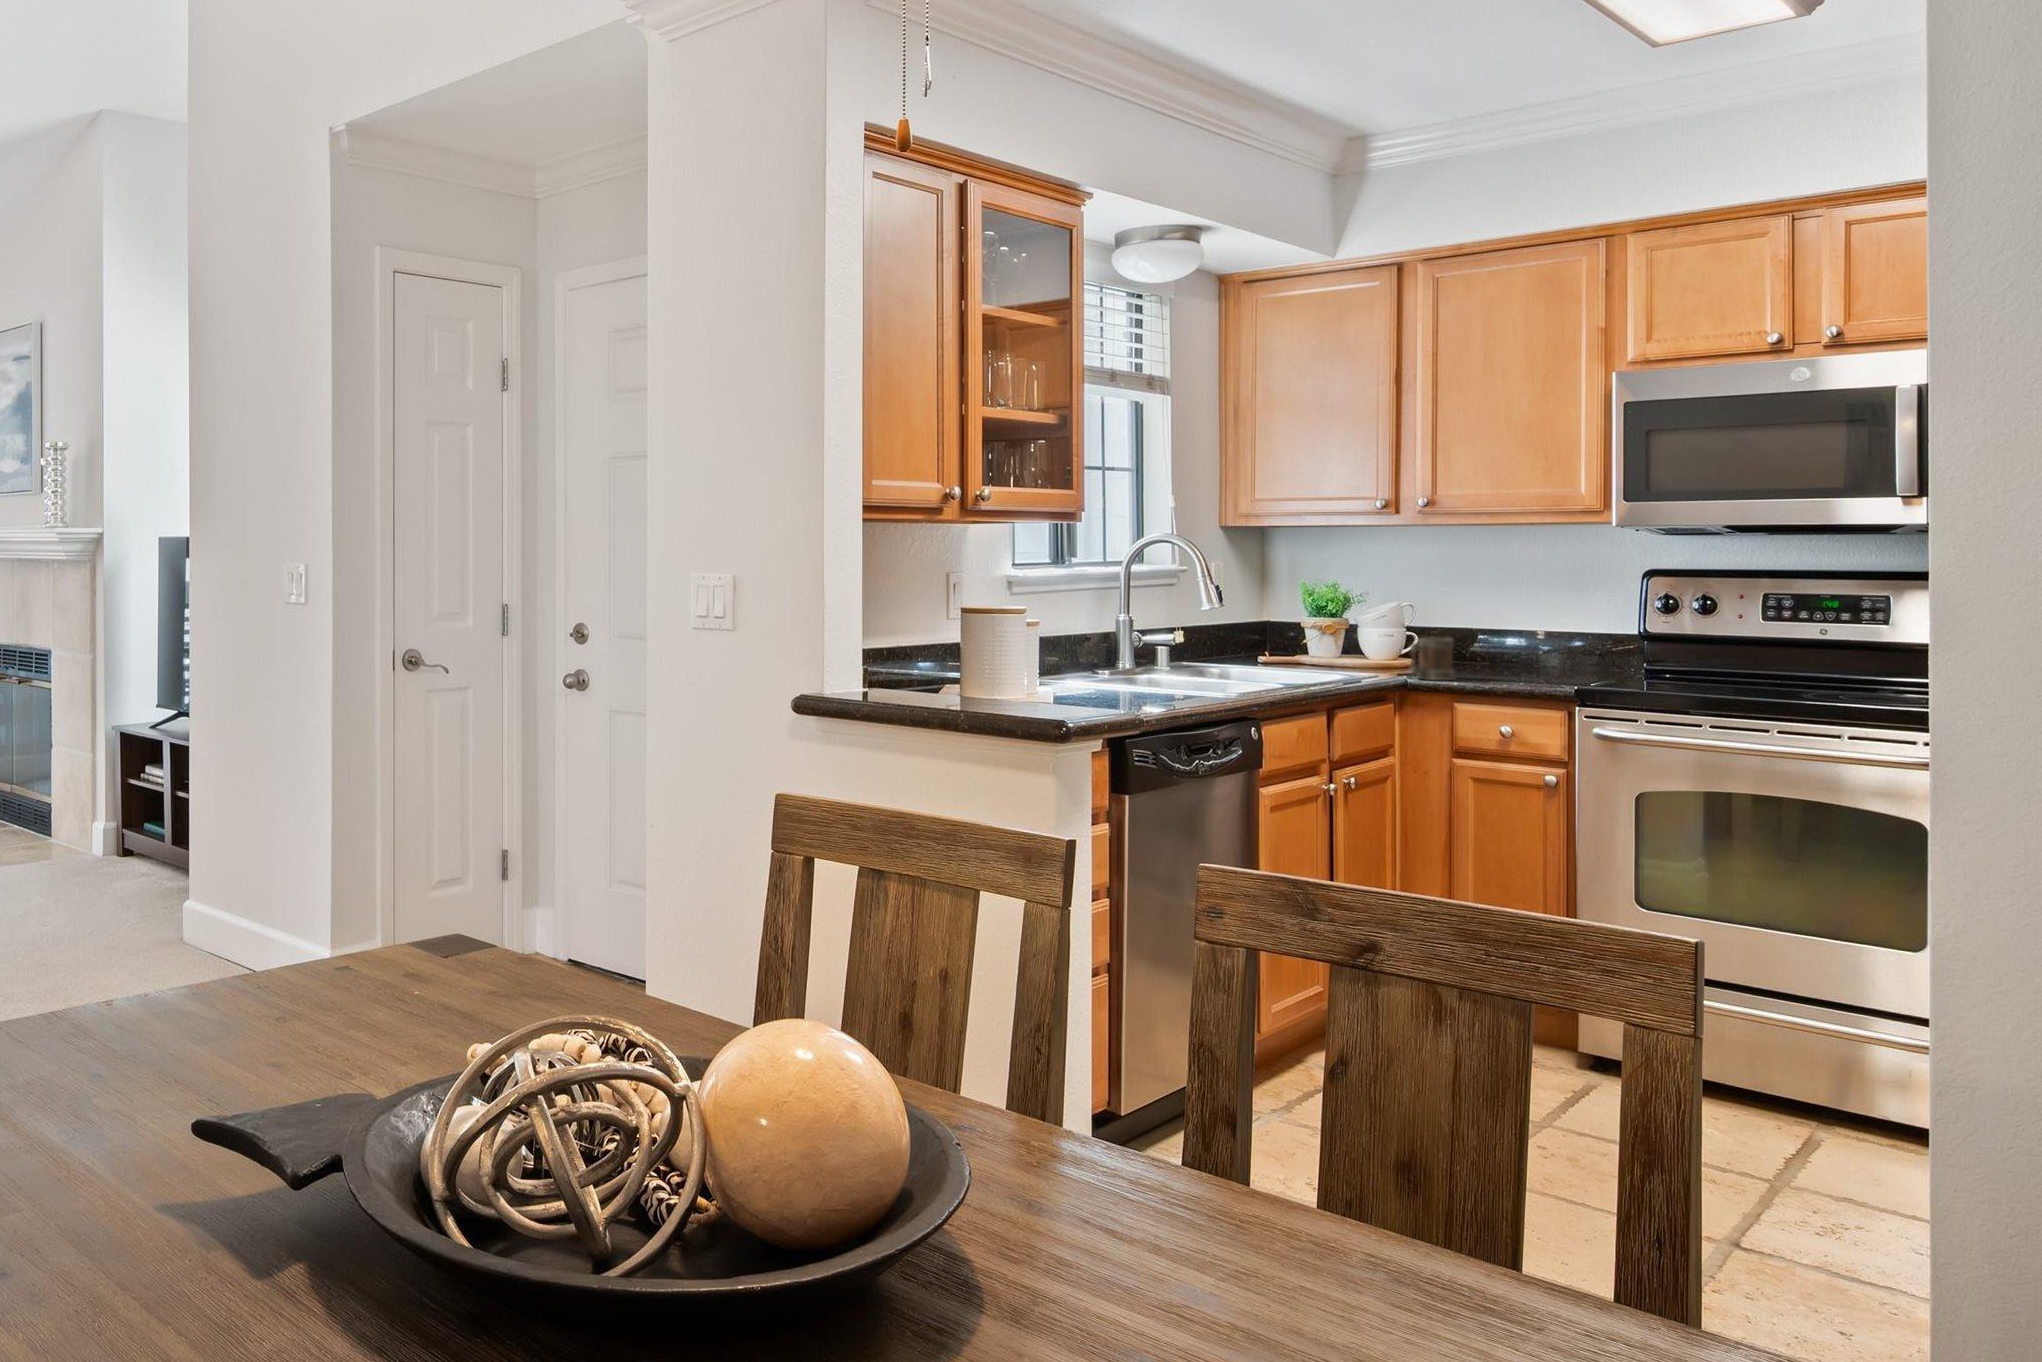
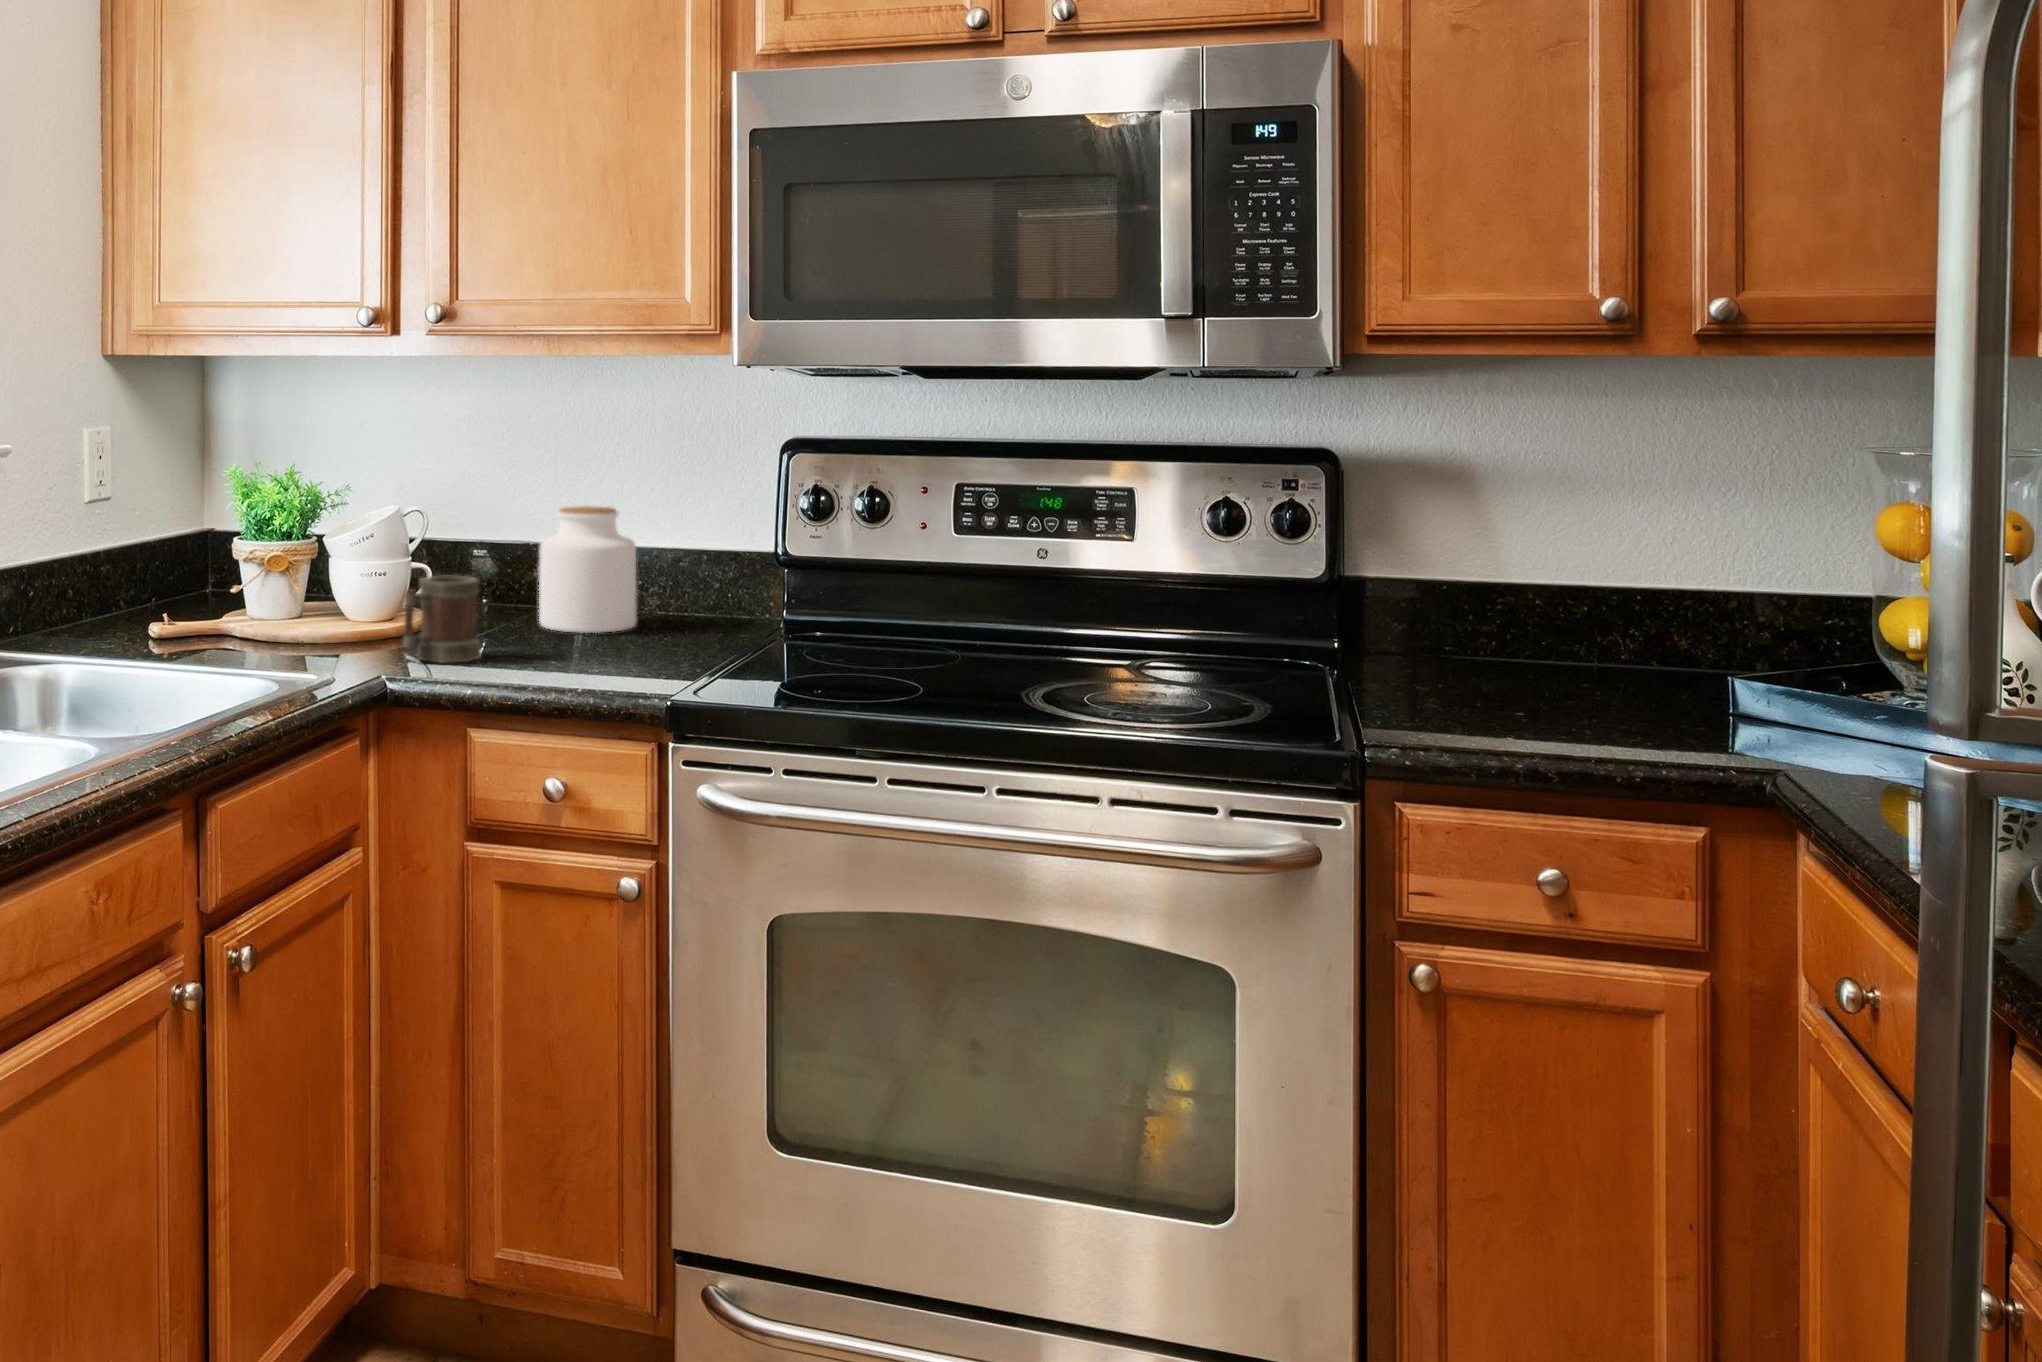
jar: none [1485,606,1547,673] -> present [539,506,637,633]

